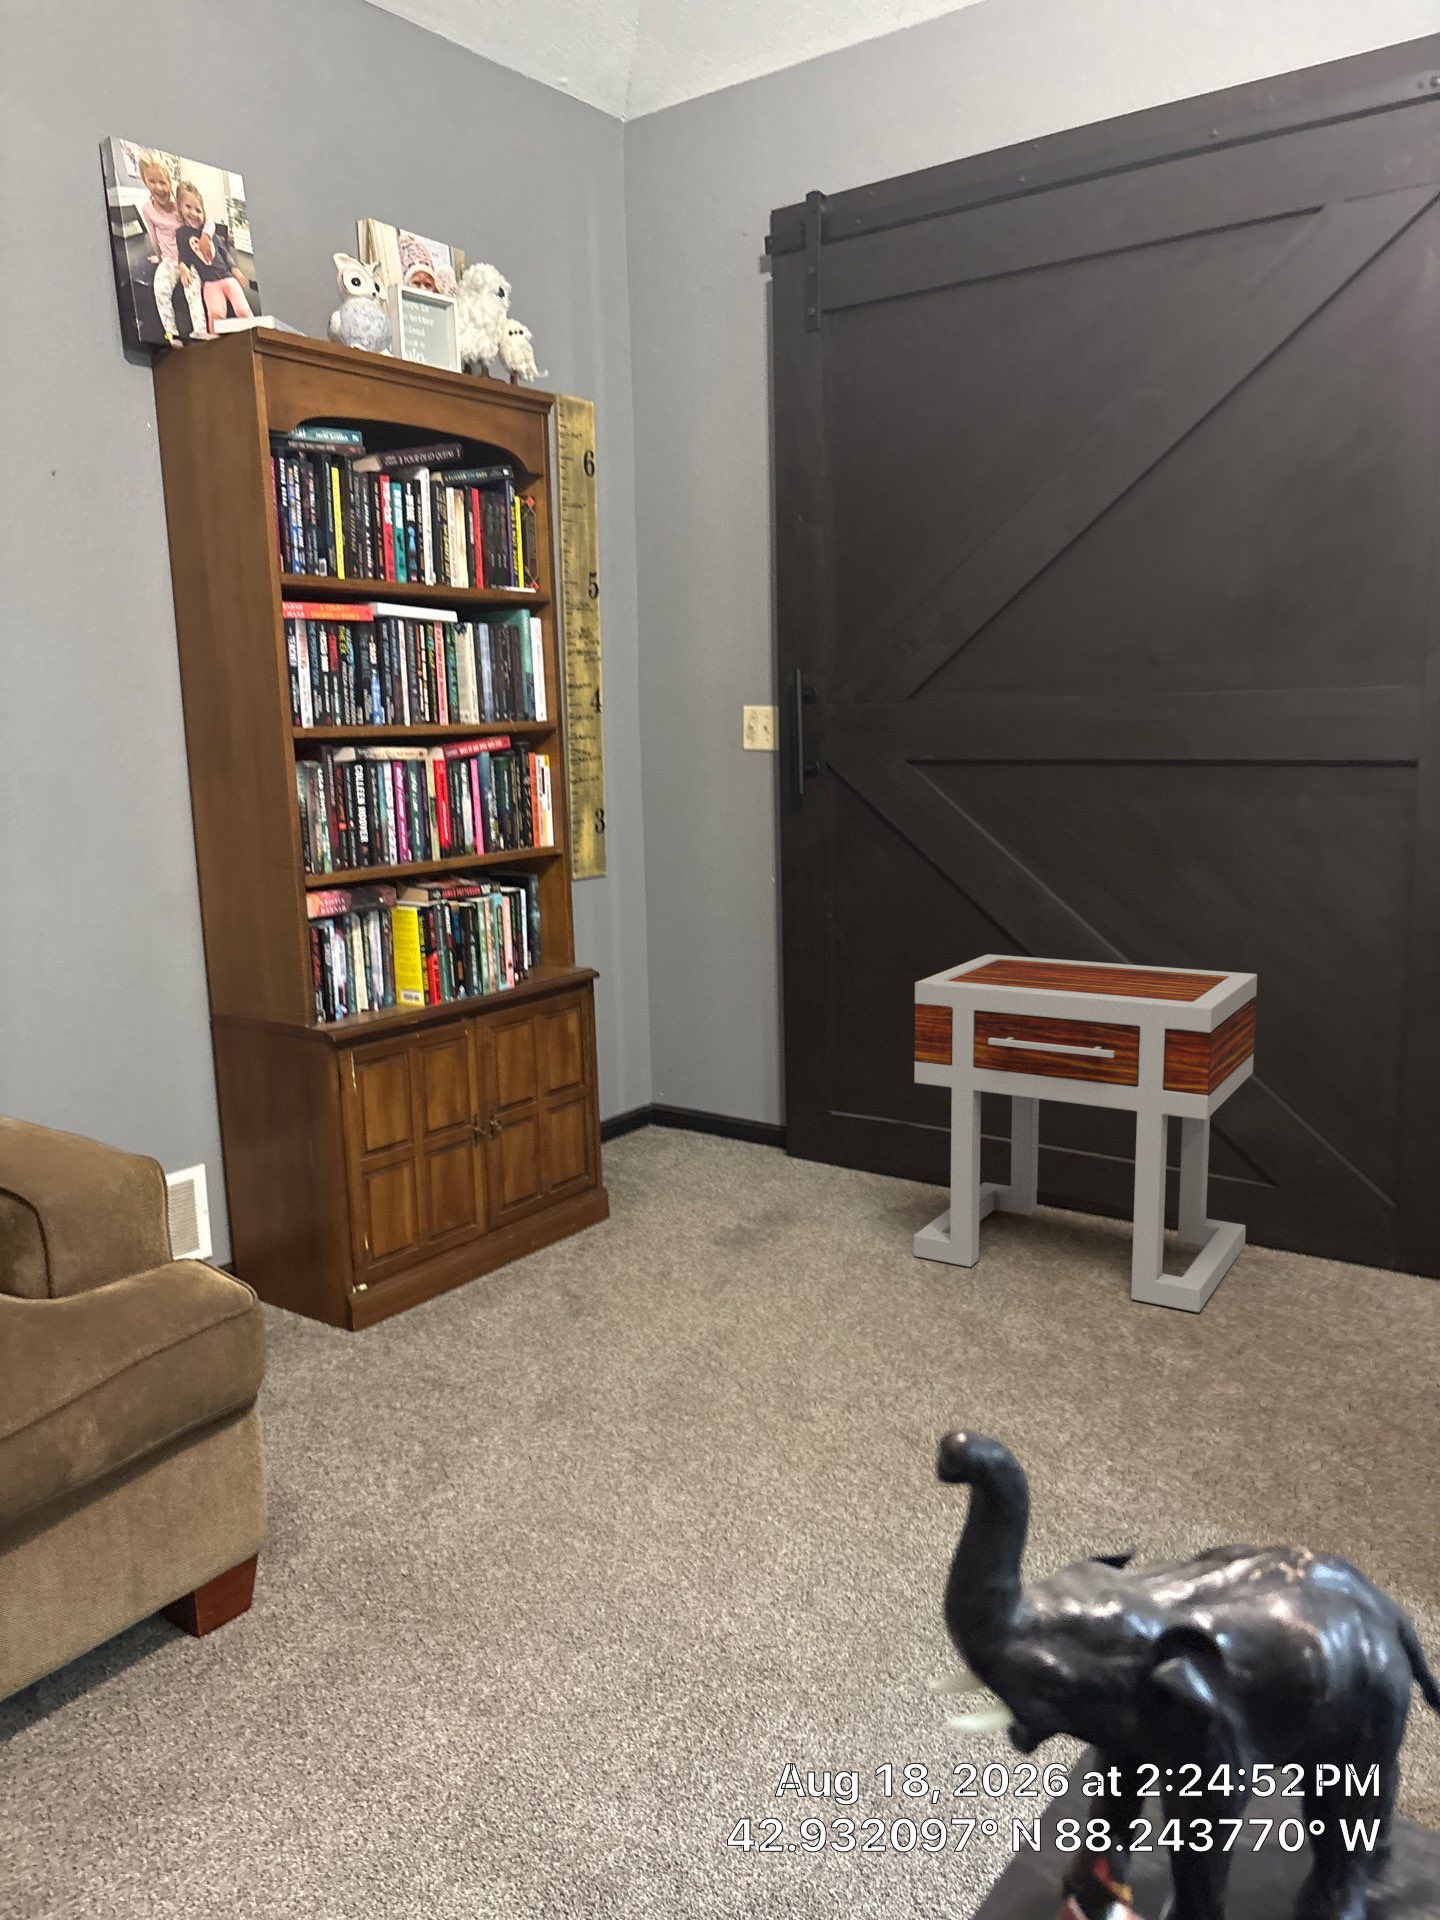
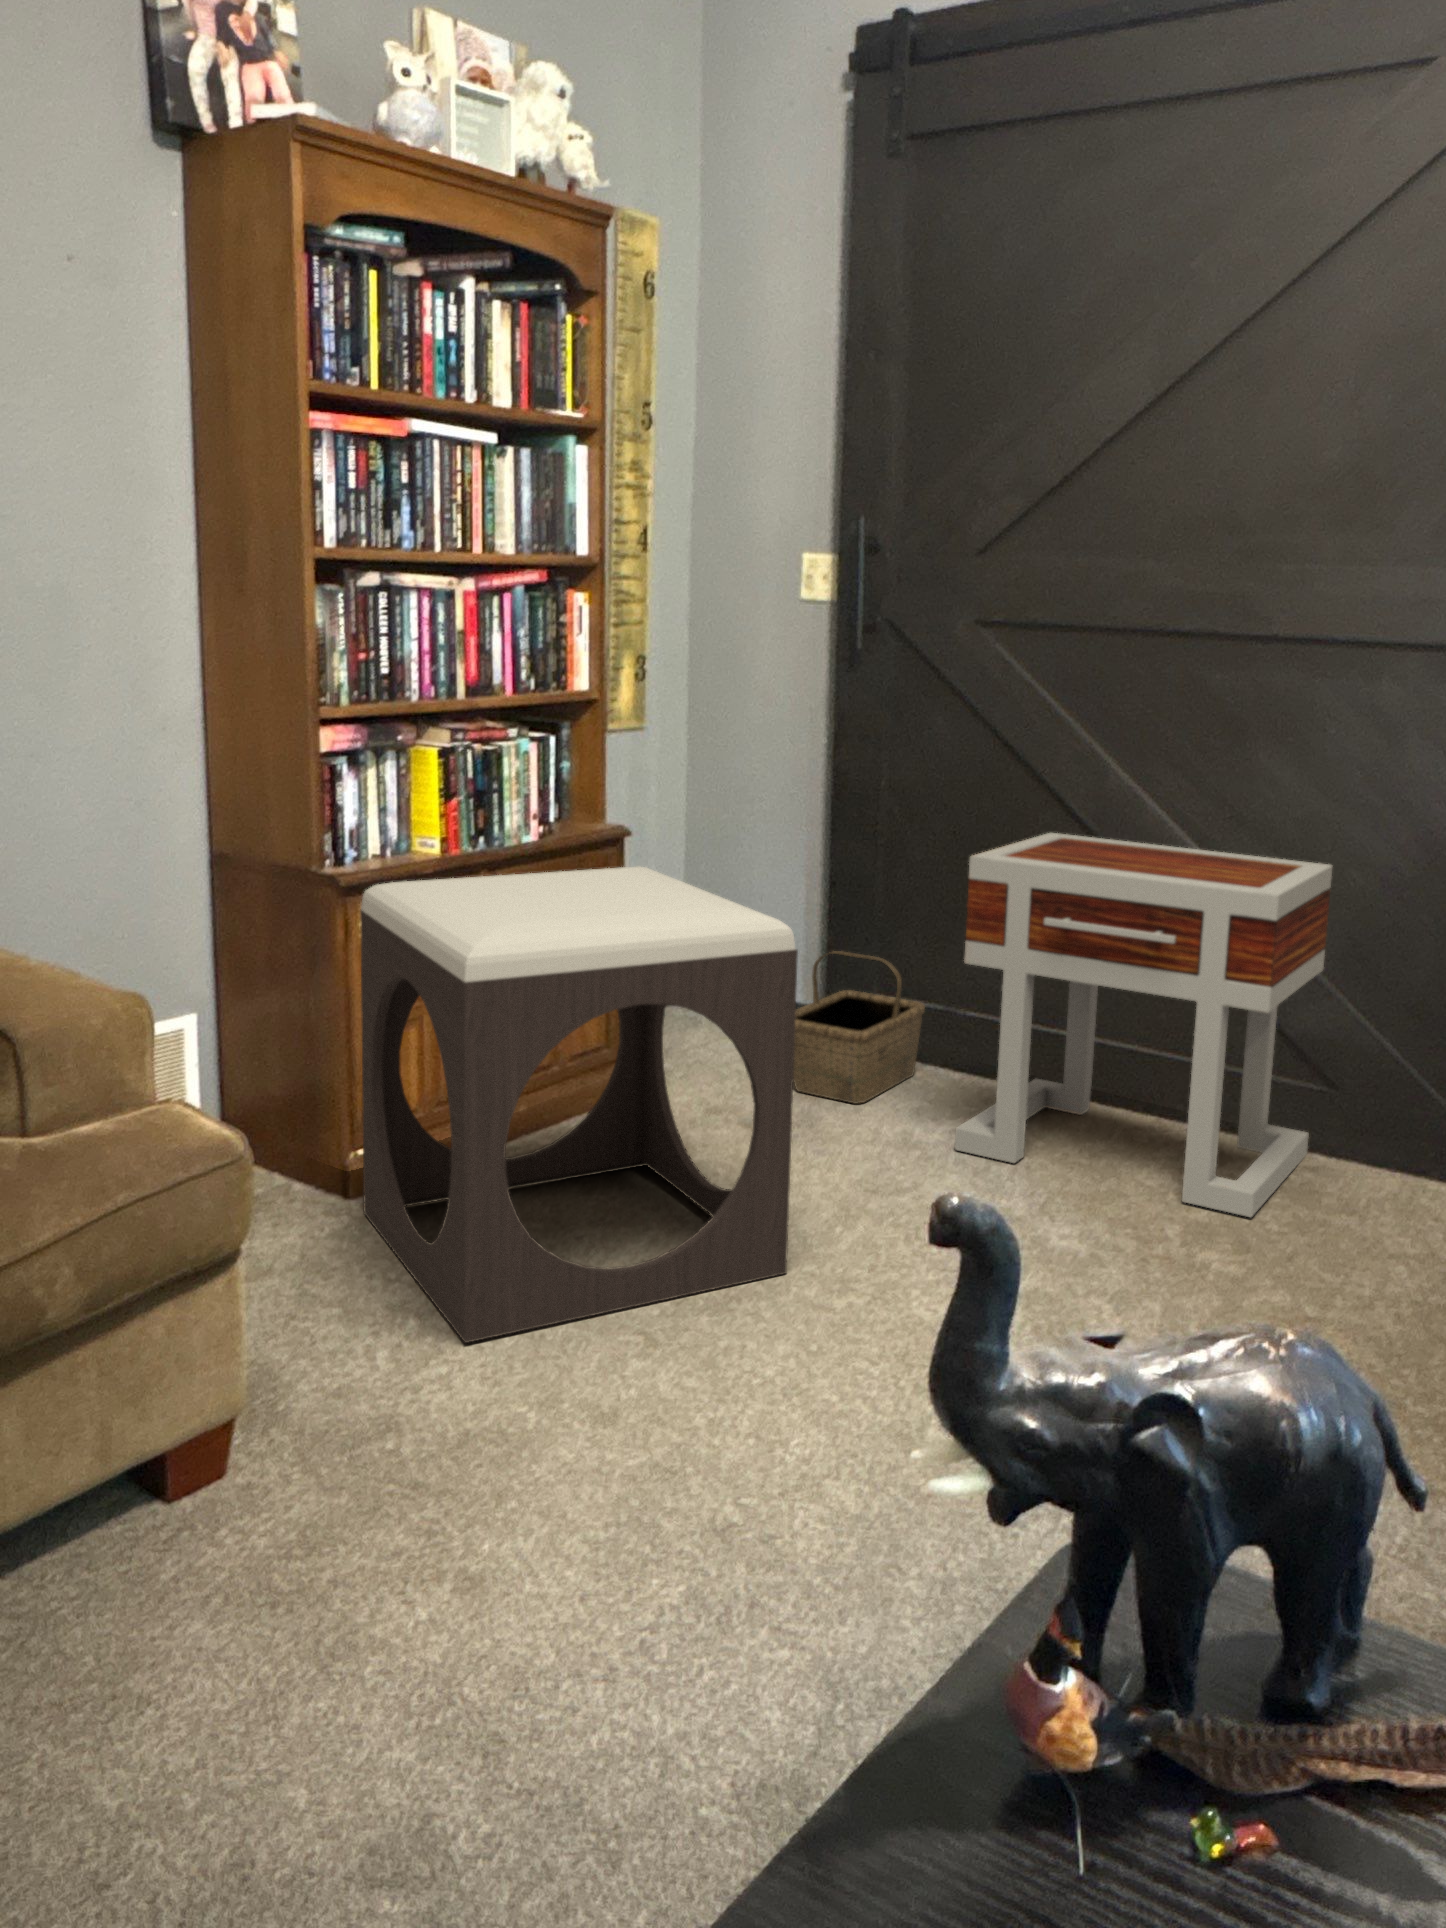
footstool: none [350,1009,764,1474] -> present [360,866,798,1343]
basket: none [746,1072,878,1214] -> present [793,951,925,1104]

